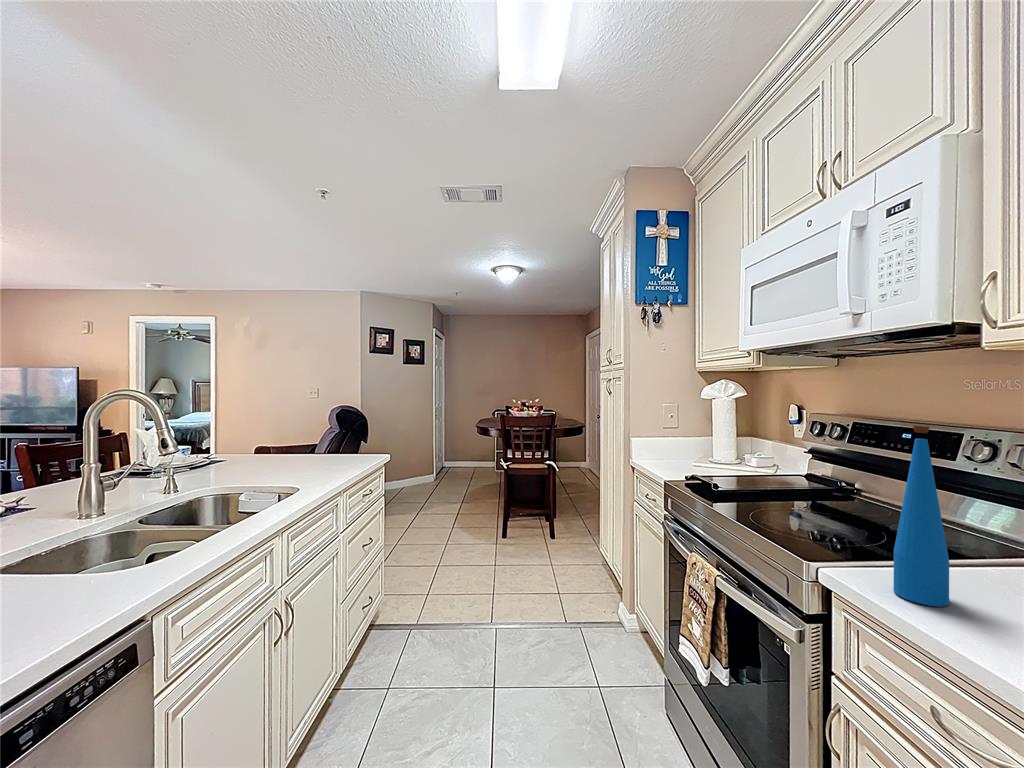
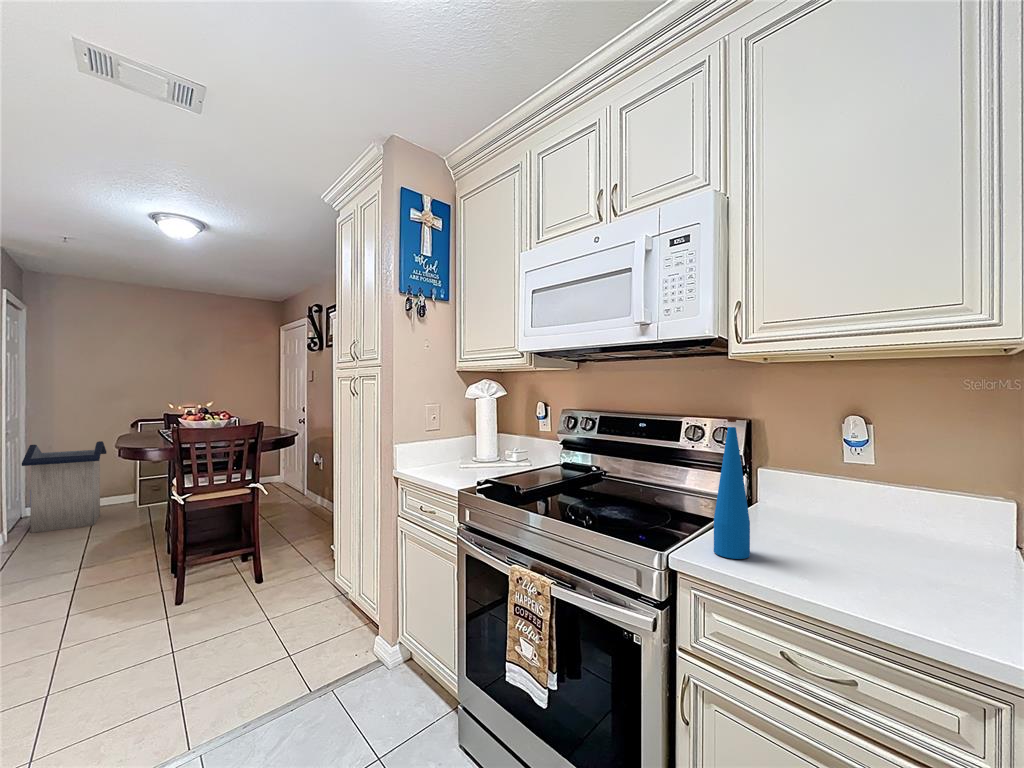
trash can: none [434,422,478,479] -> present [22,441,107,533]

